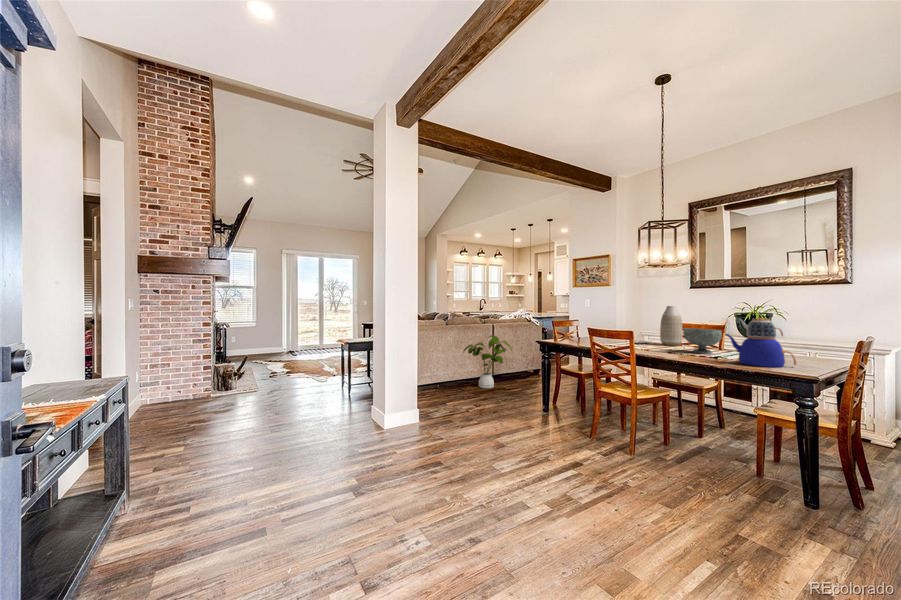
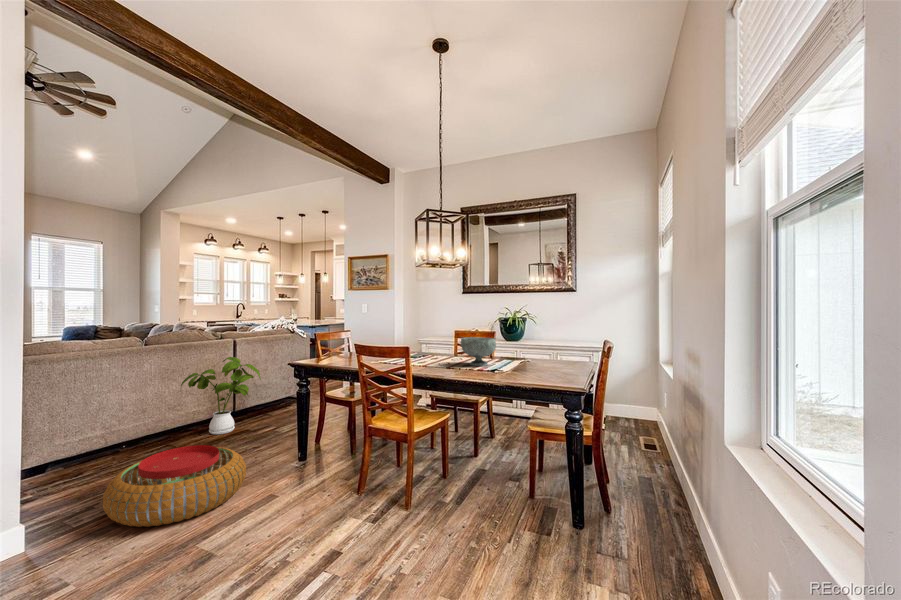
vase: present [660,306,683,346] -> none [438,312,459,357]
teapot: present [726,318,796,367] -> none [502,323,563,380]
pouf: none [439,388,512,429] -> present [103,445,246,527]

